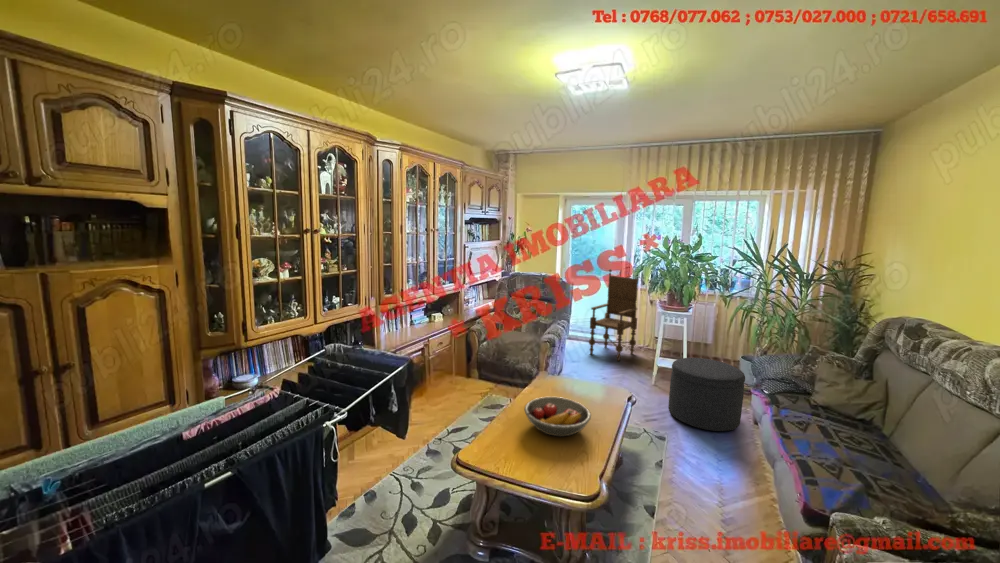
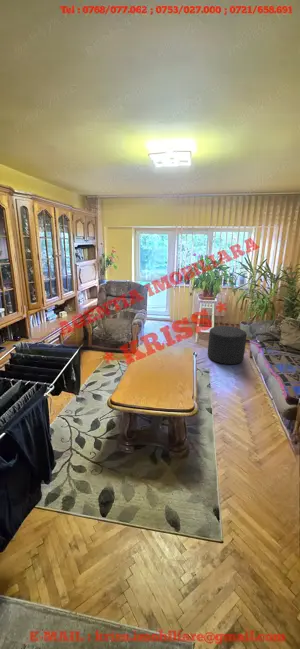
armchair: present [589,269,638,361] -> none [157,276,185,332]
fruit bowl: present [524,397,591,436] -> none [143,358,181,379]

